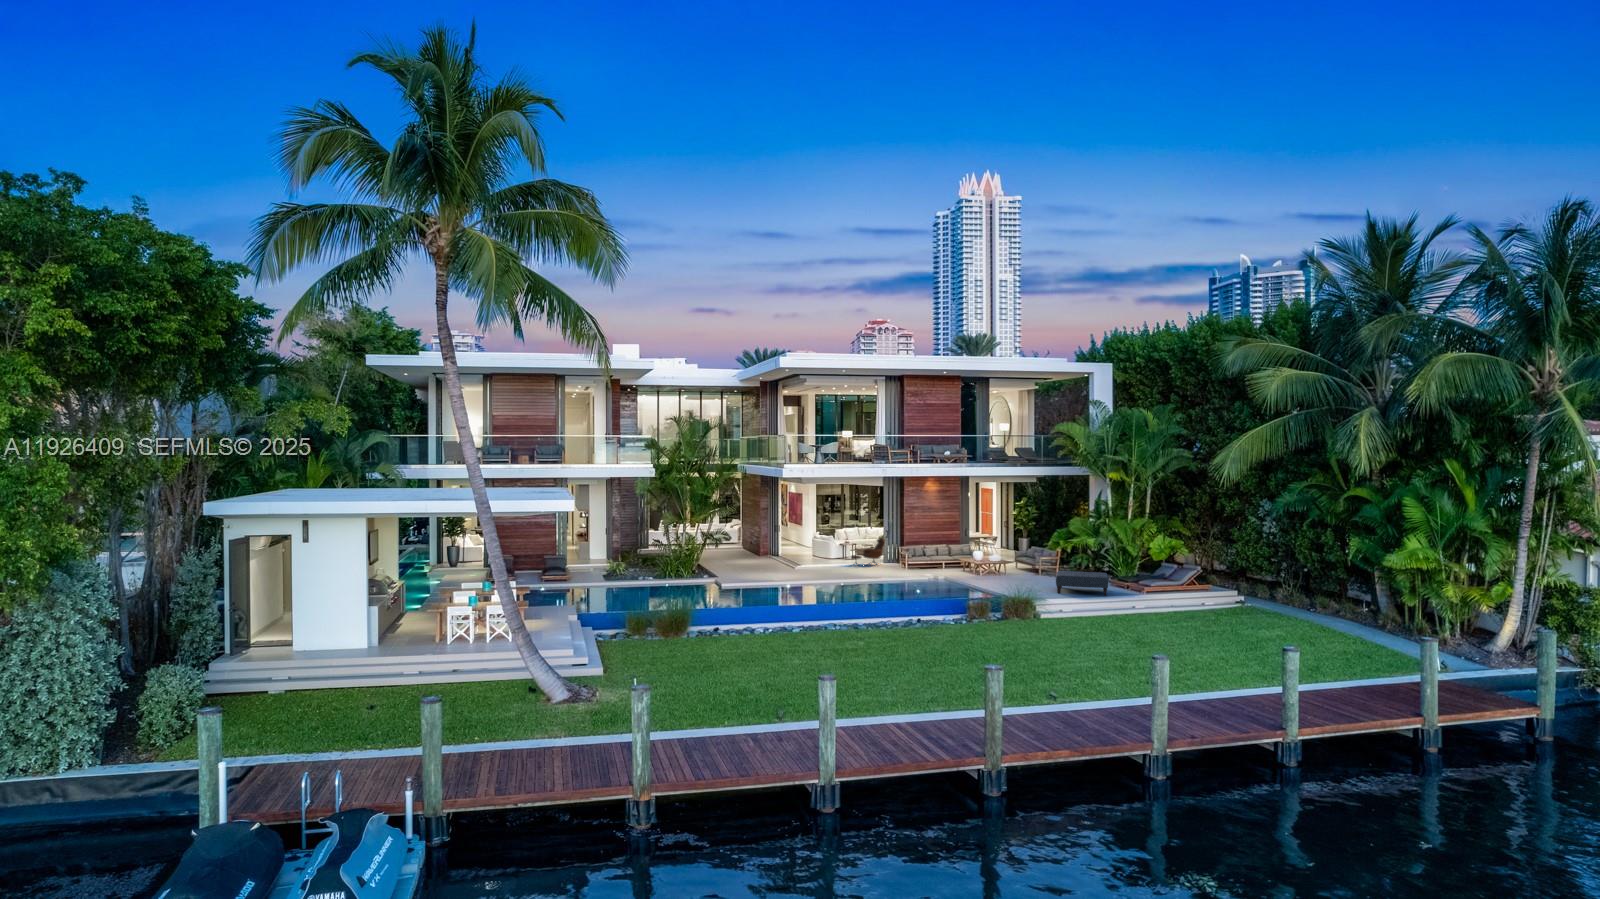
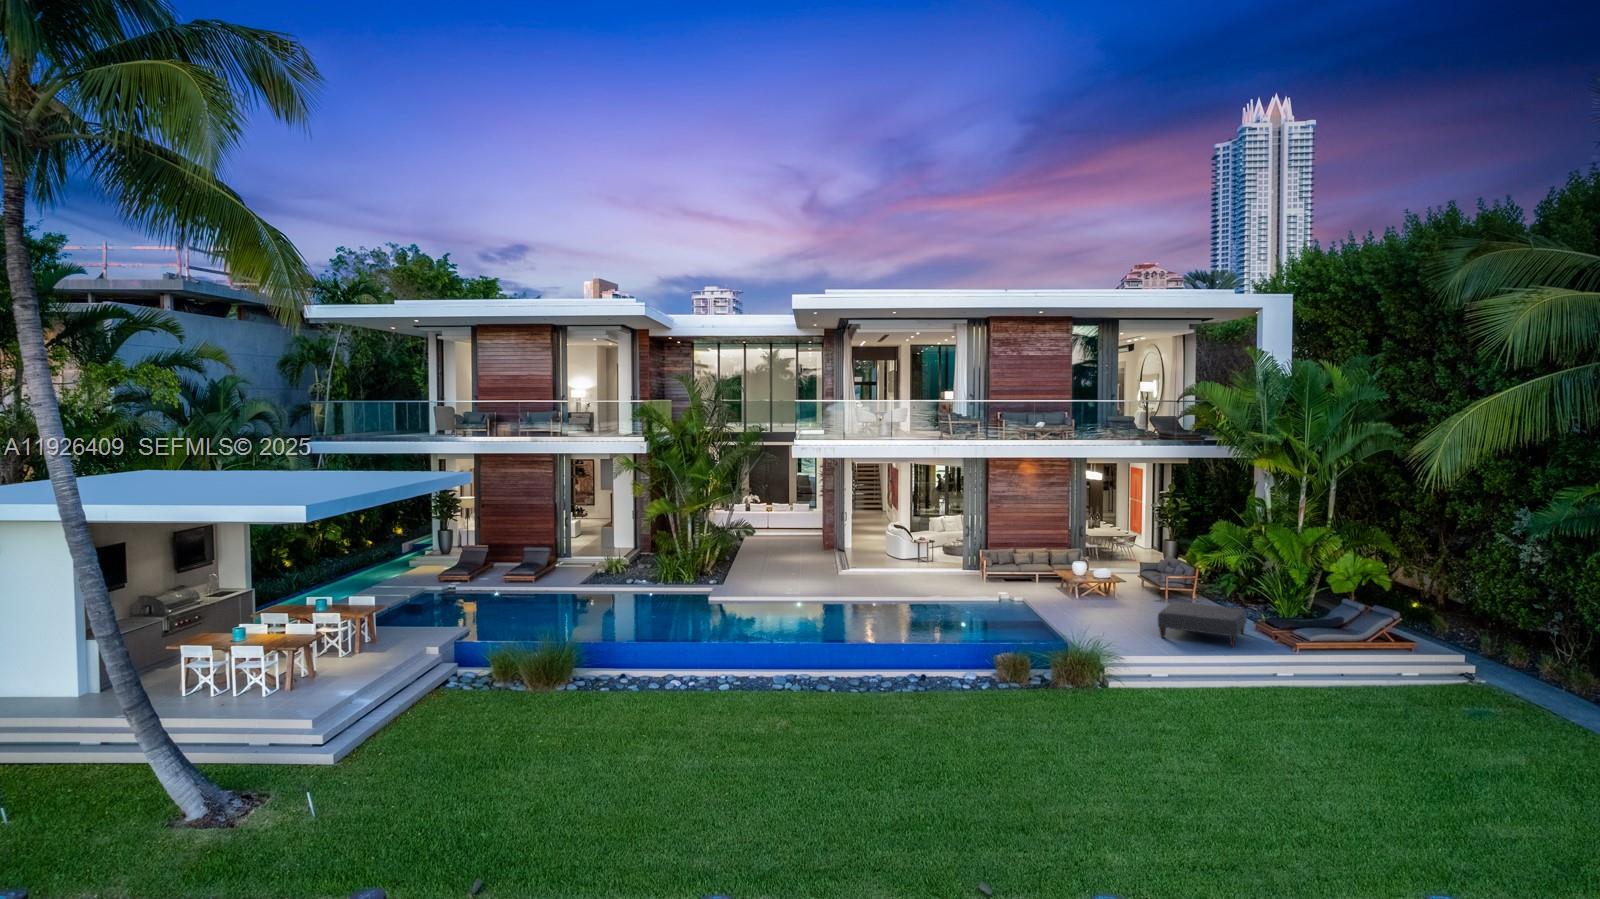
lounge chair: present [851,538,885,565] -> none [920,536,967,572]

